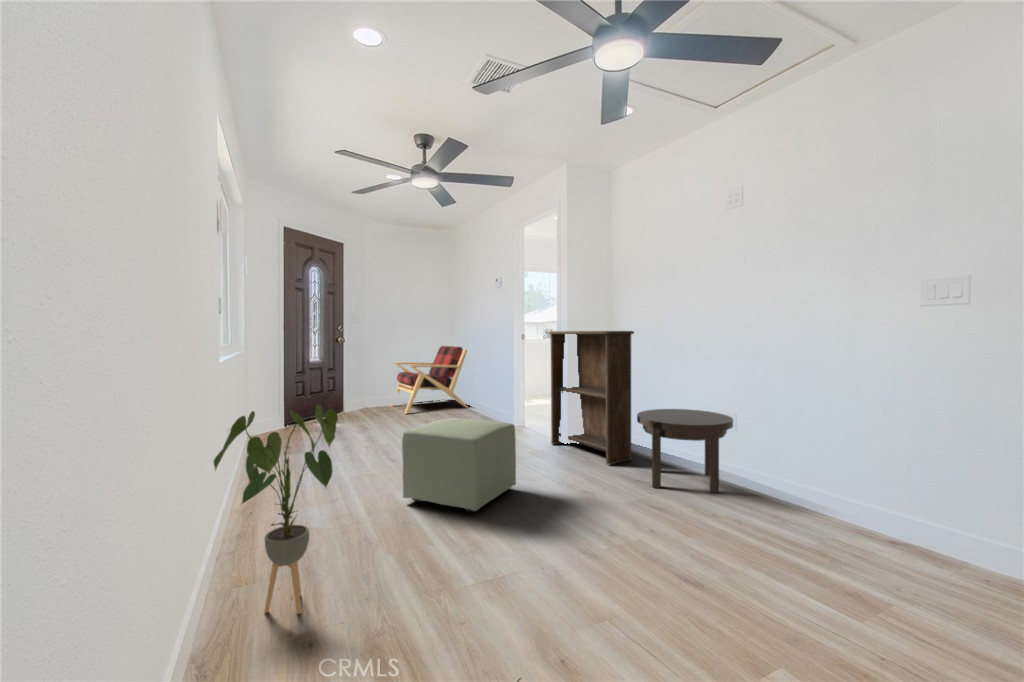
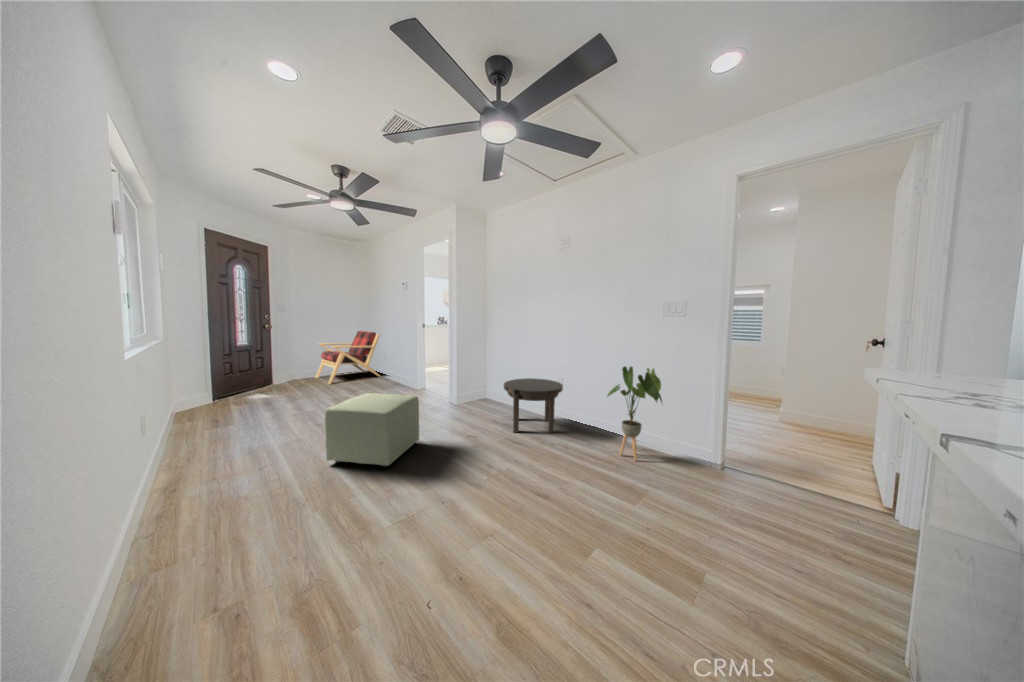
bookshelf: present [549,331,634,464] -> none [442,325,502,417]
house plant: present [214,404,338,614] -> present [607,366,662,461]

